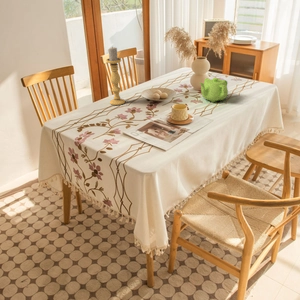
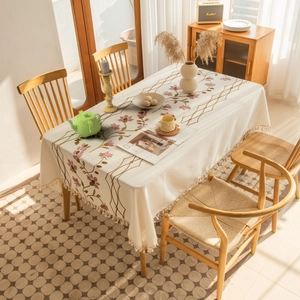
teapot: present [200,78,228,102] -> present [66,111,102,138]

